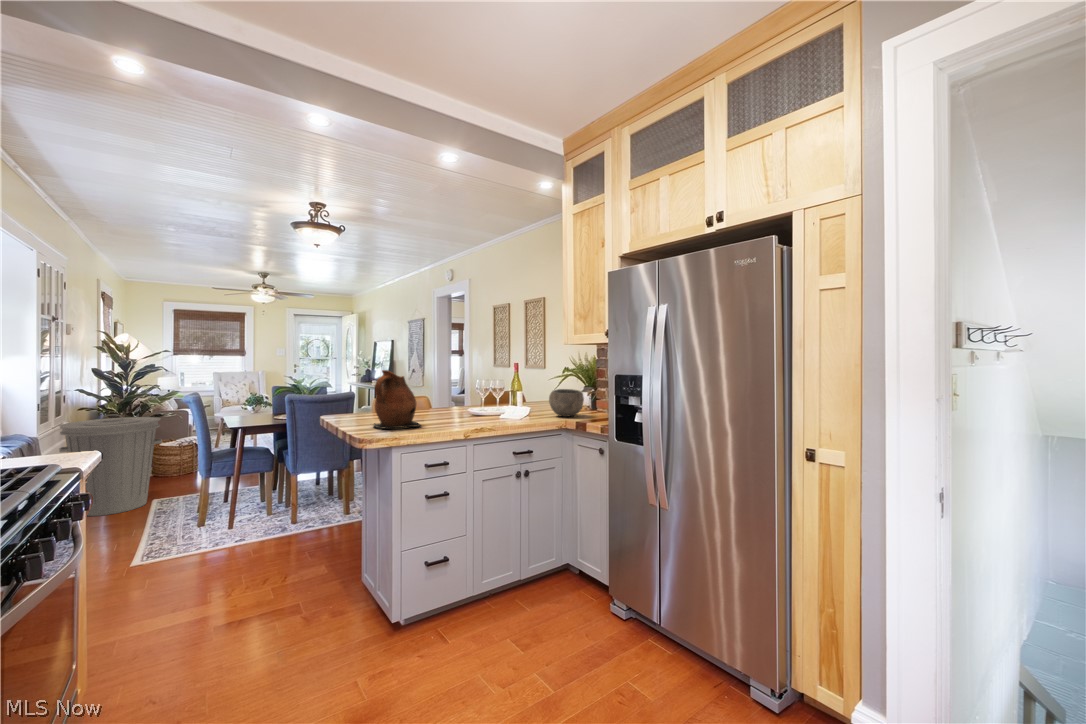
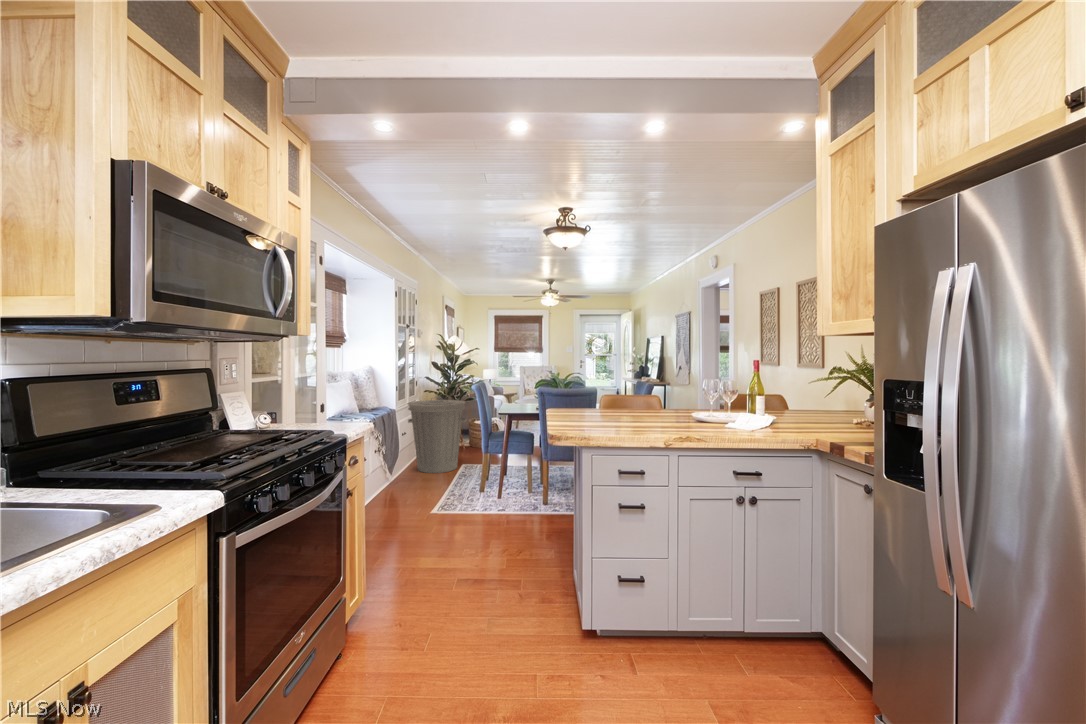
ceramic pitcher: present [373,370,421,429] -> none [576,365,624,427]
bowl: present [549,389,584,417] -> none [794,393,848,430]

